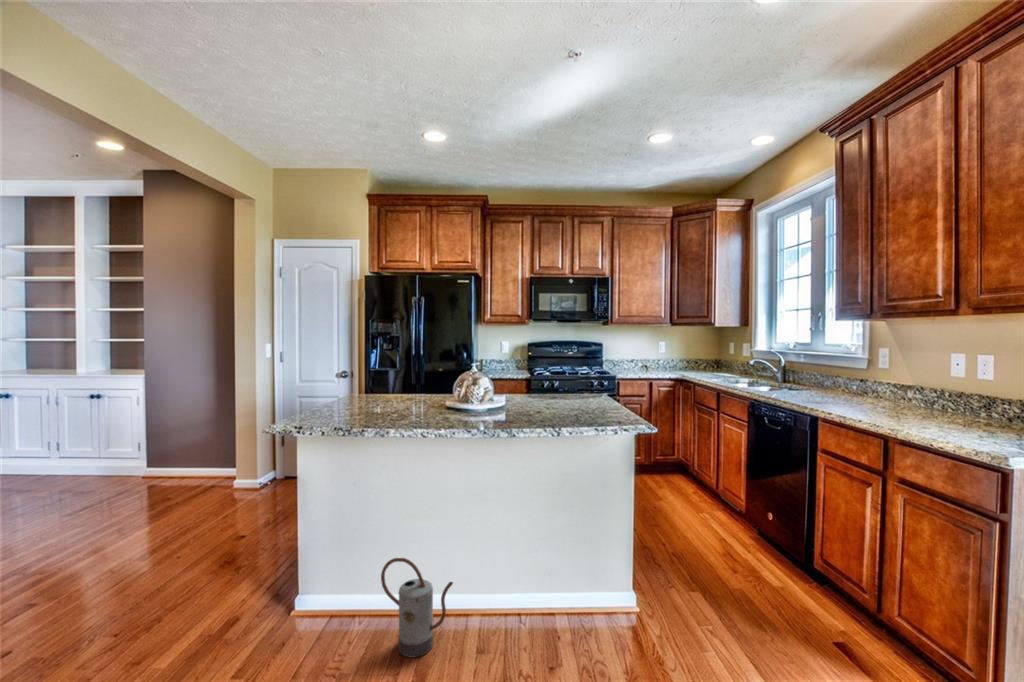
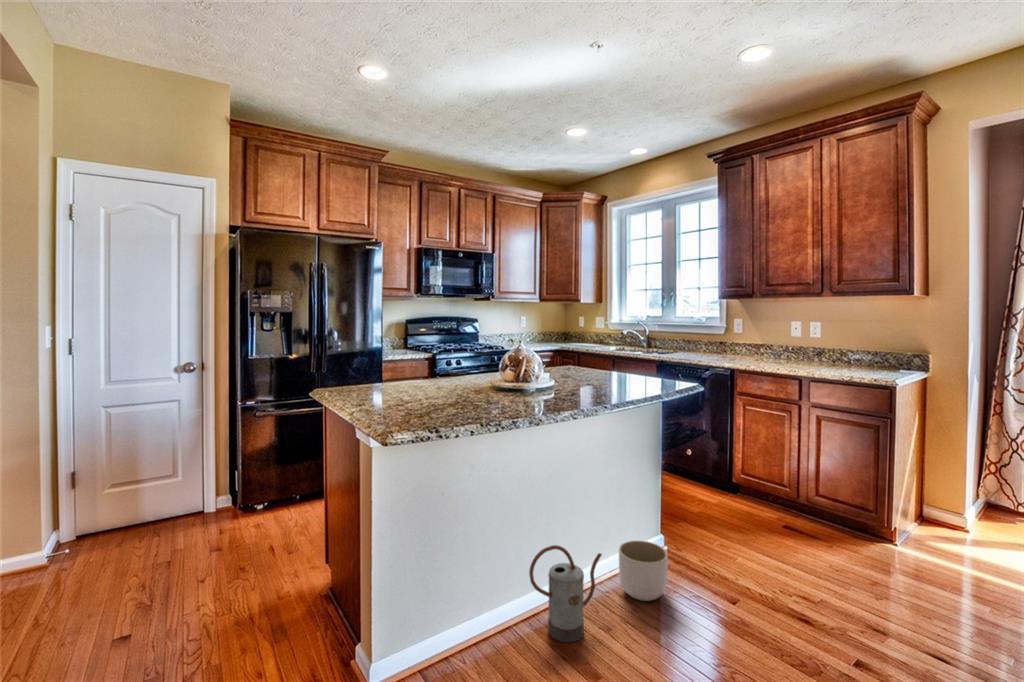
planter: none [501,587,552,658] -> present [619,541,668,601]

